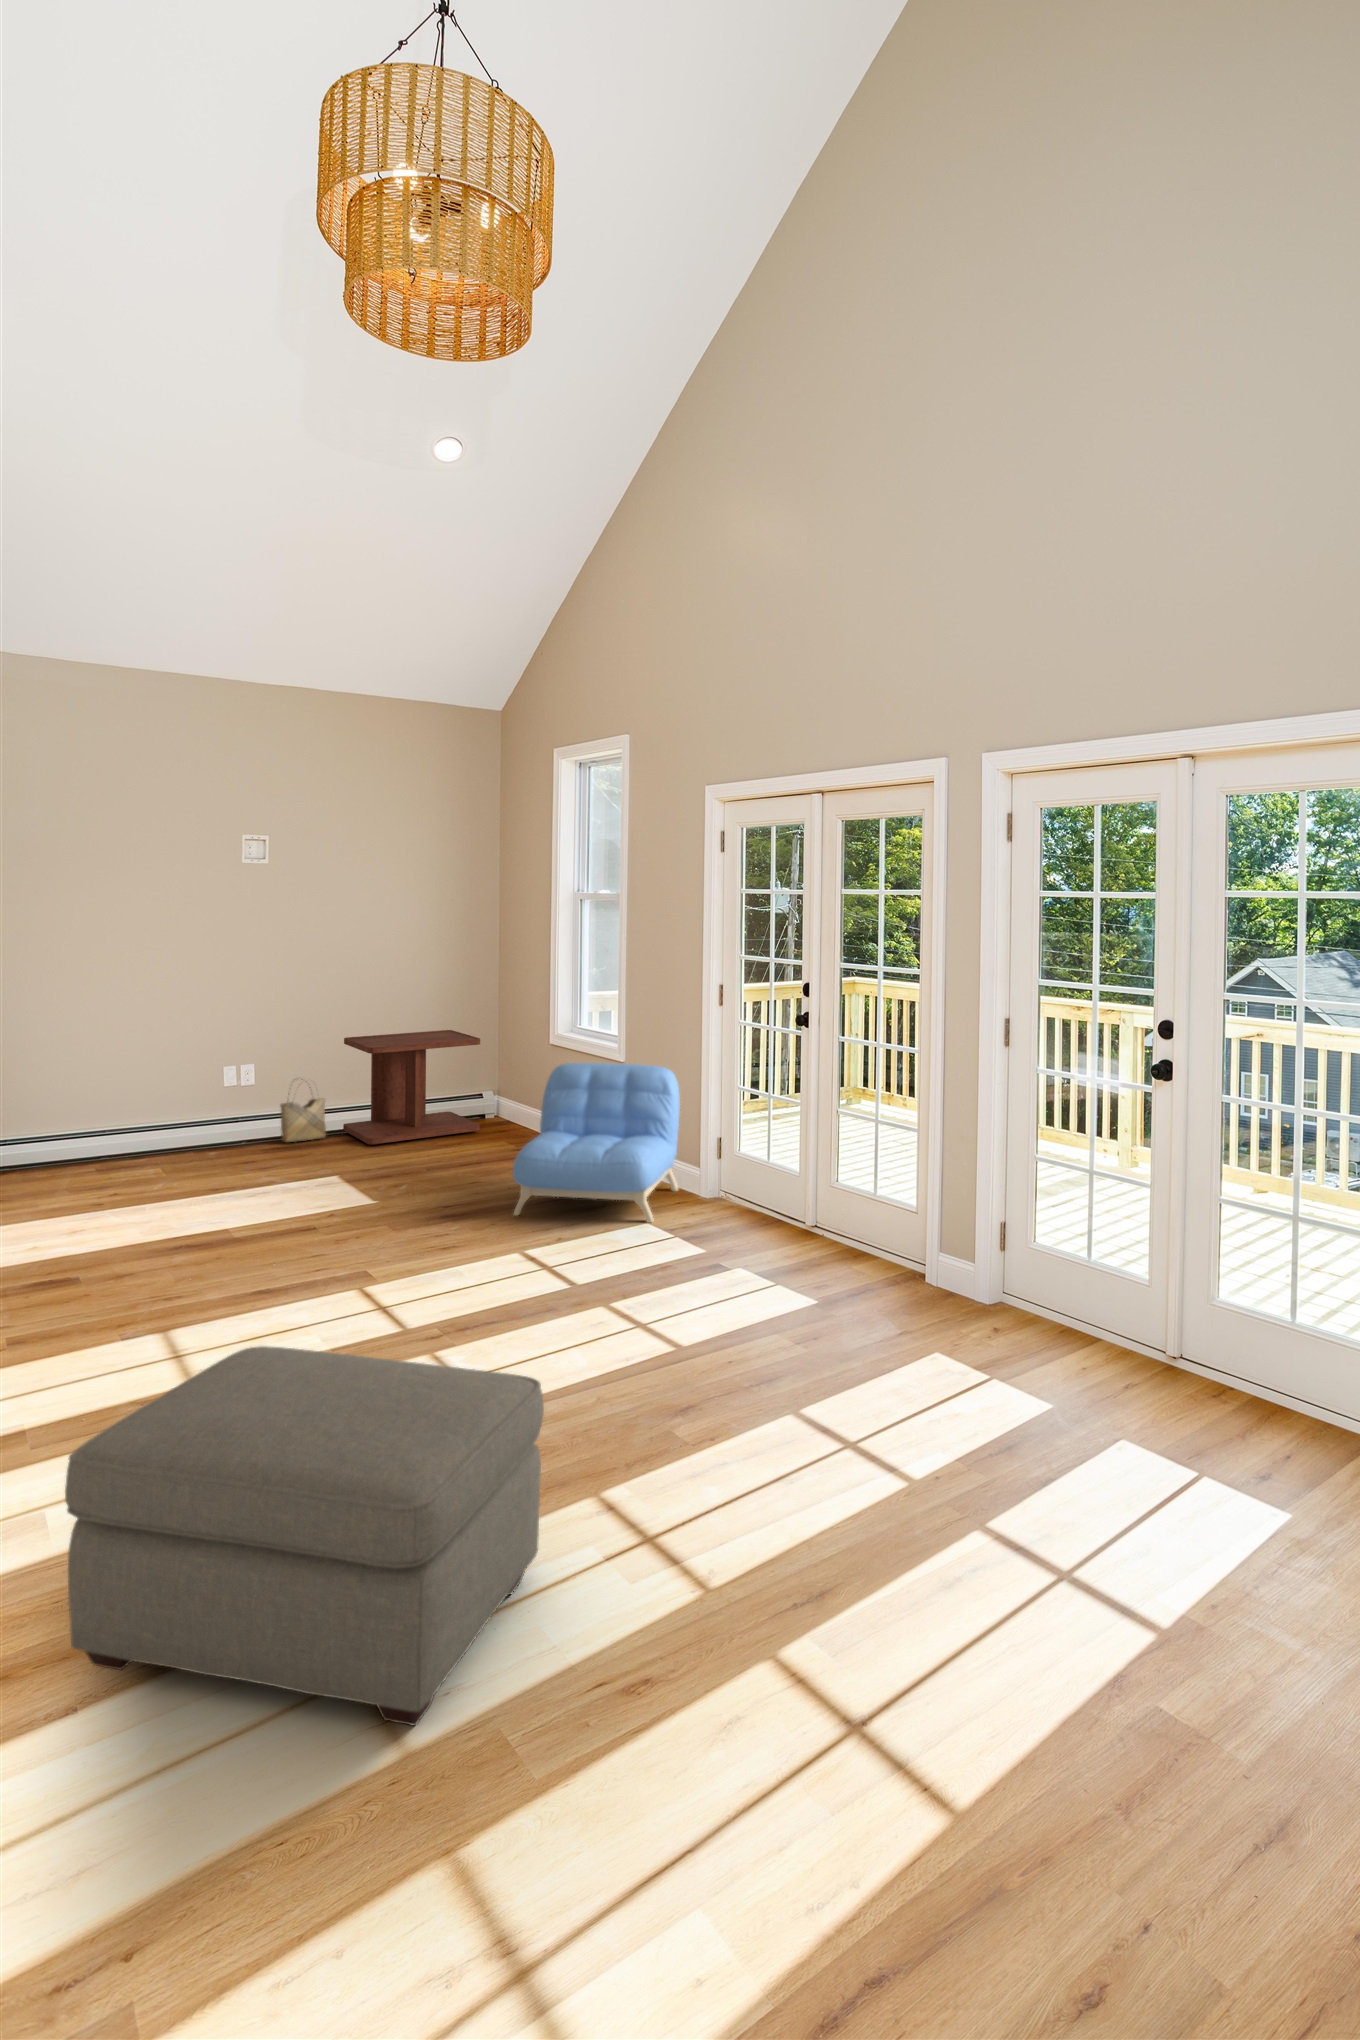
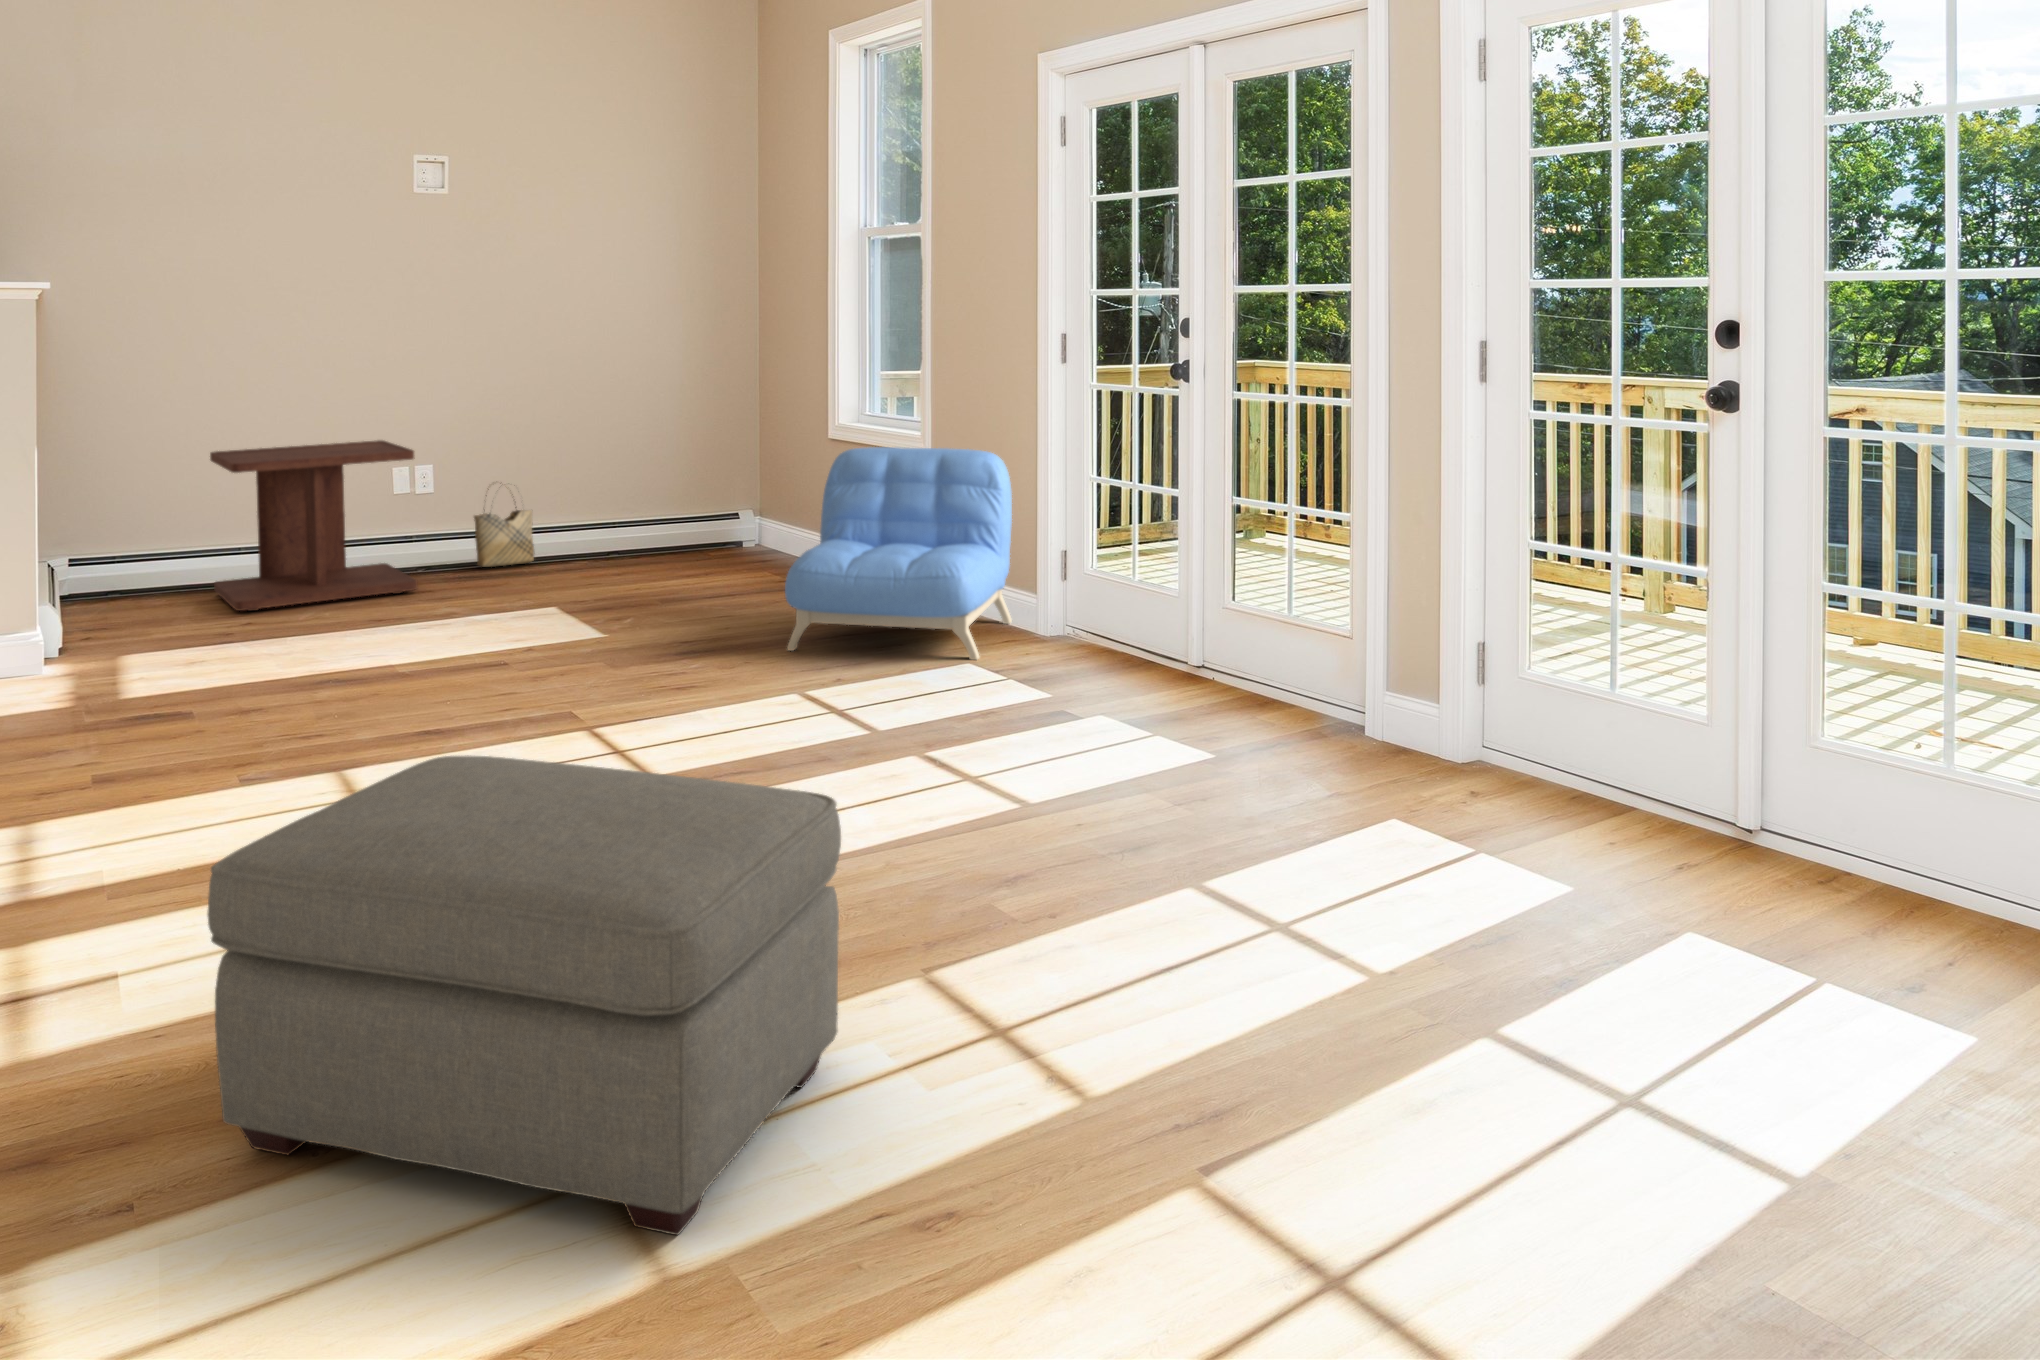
side table: present [343,1030,480,1145] -> present [210,440,418,612]

